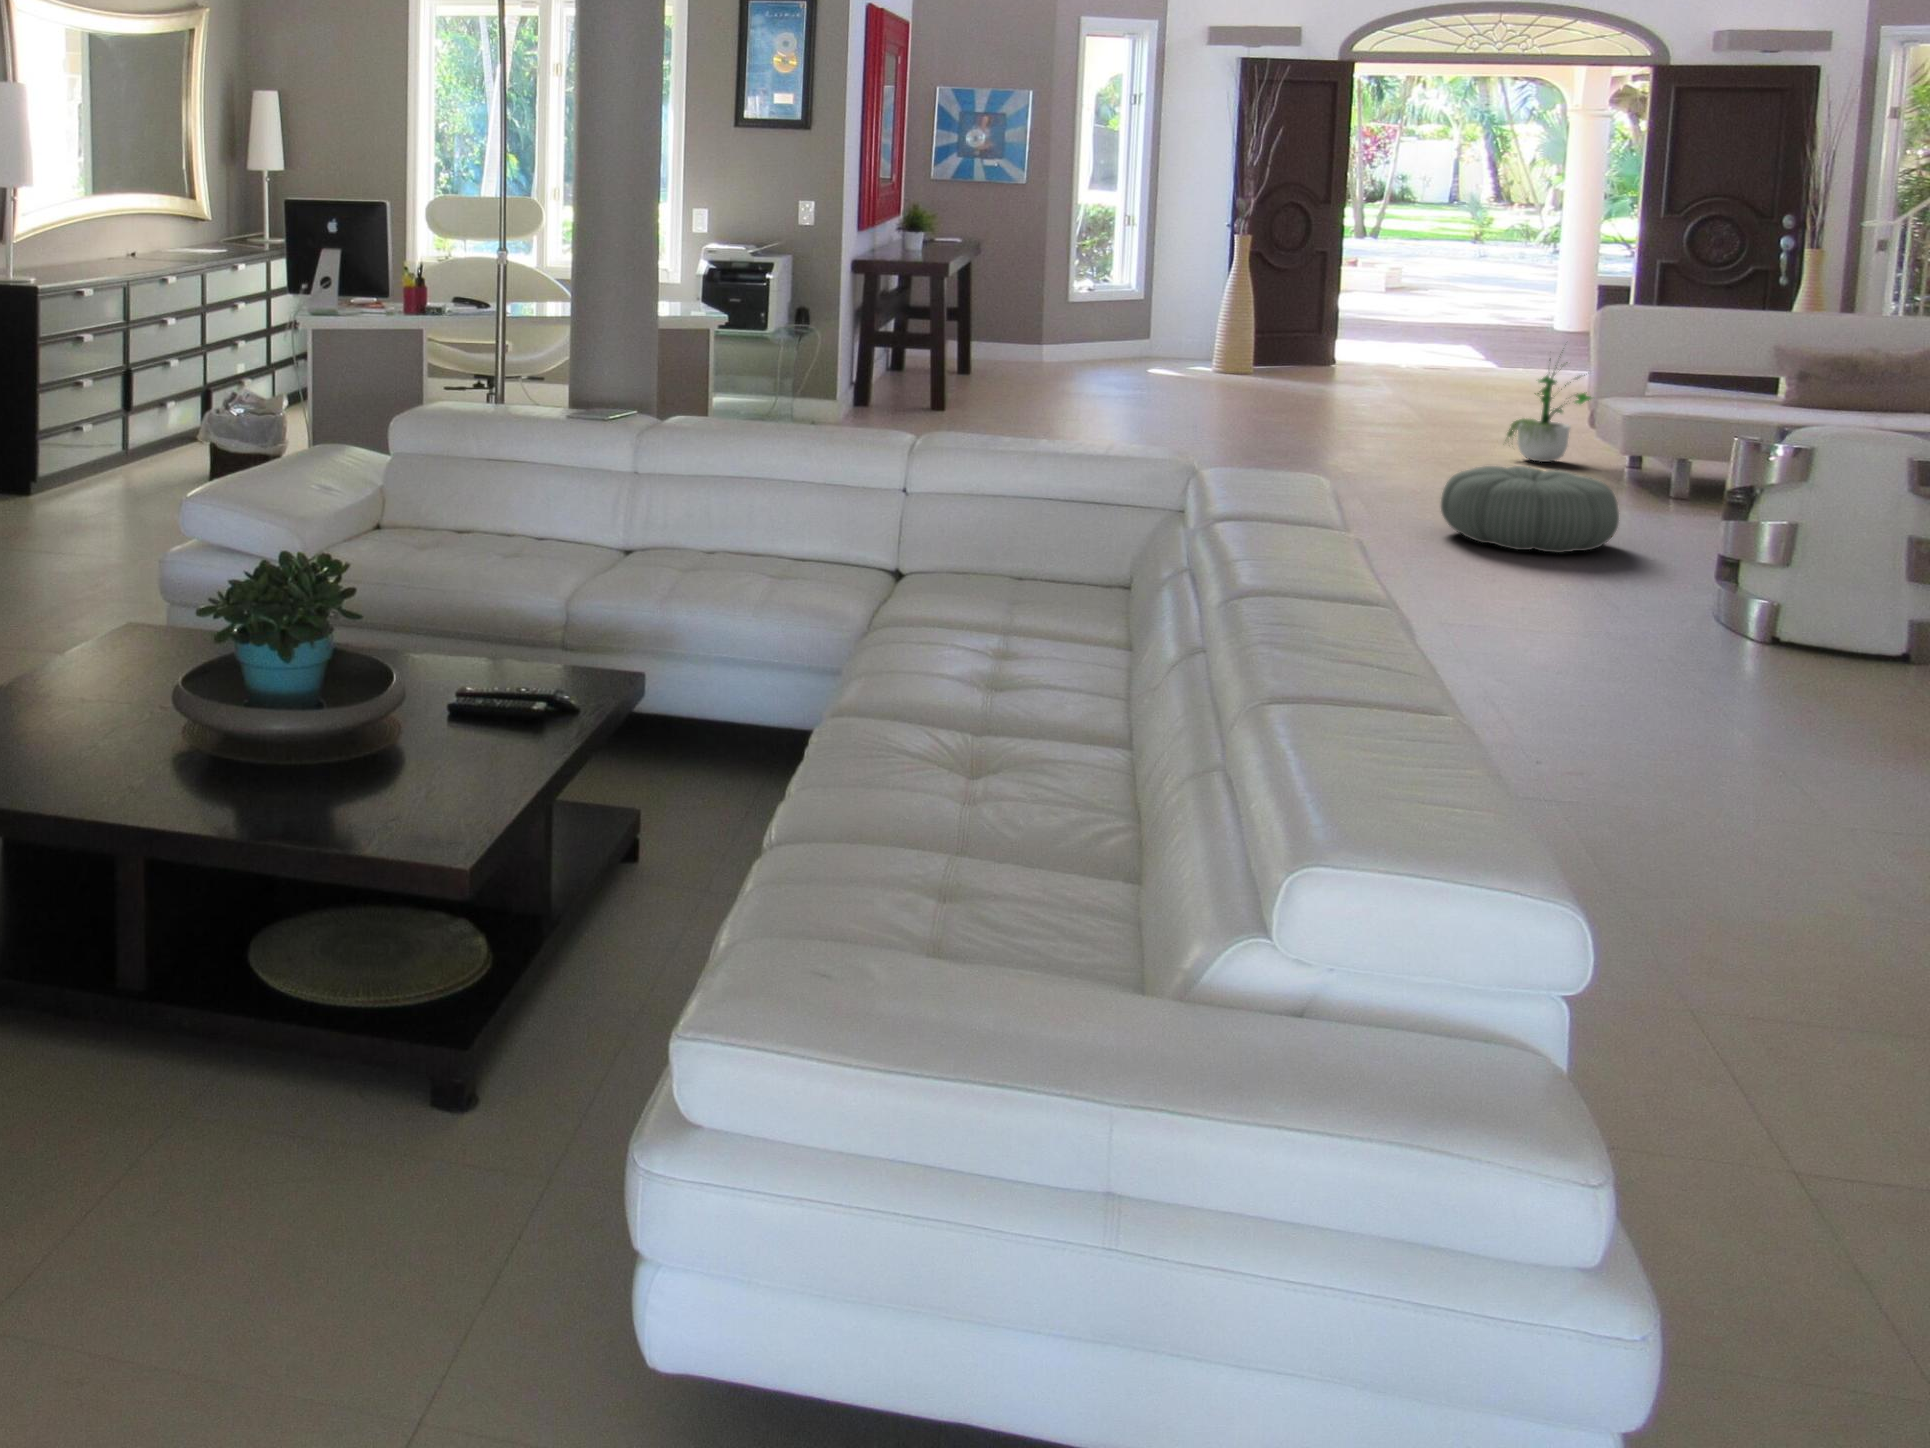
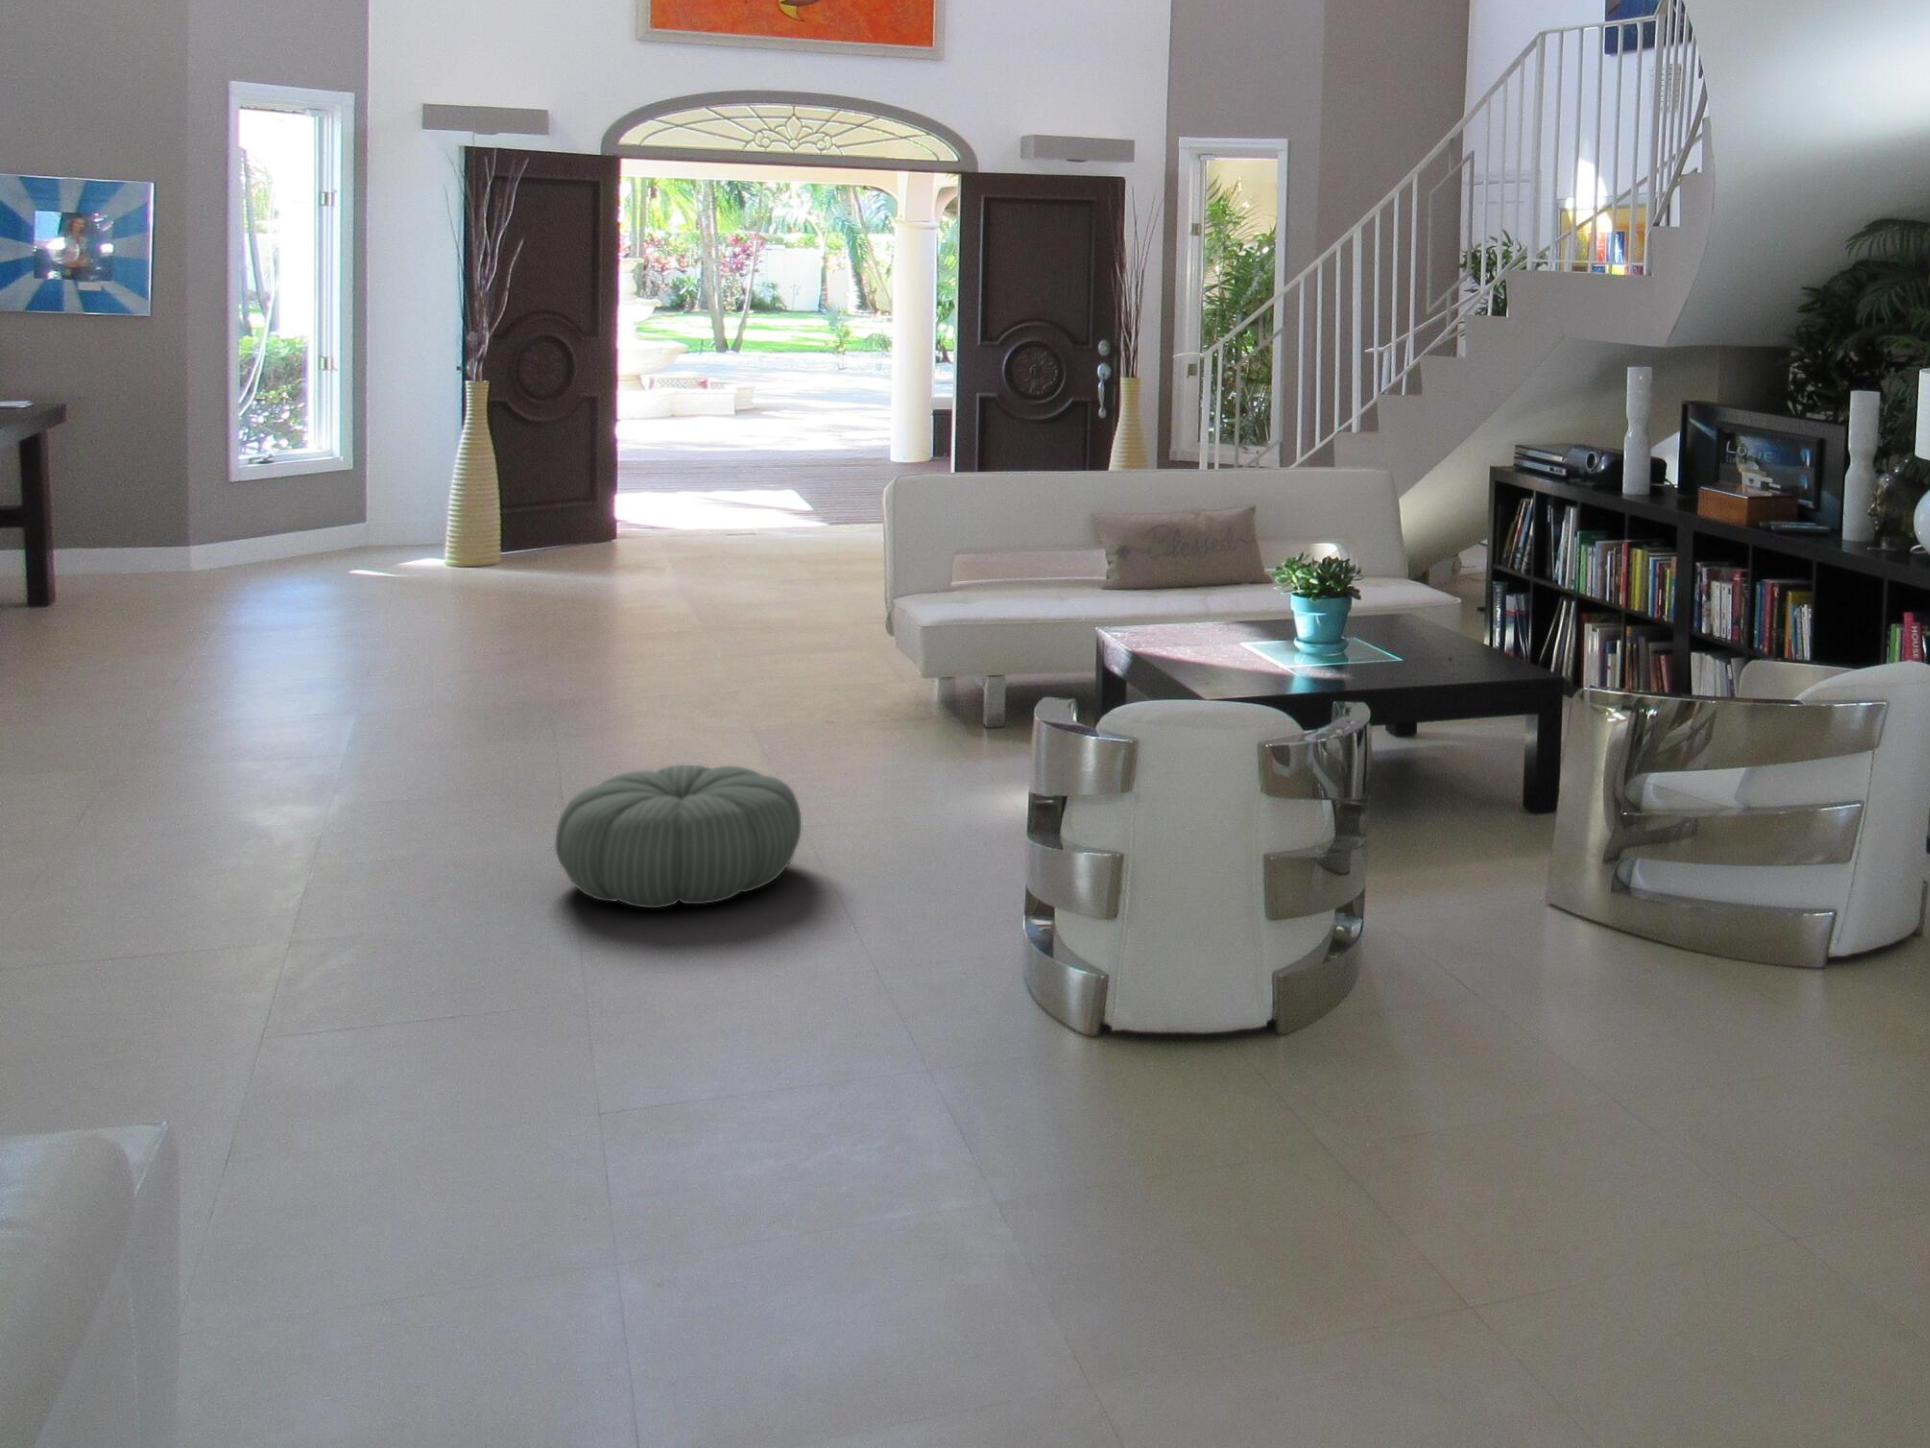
potted plant: present [1505,354,1591,462] -> none [737,533,841,699]

